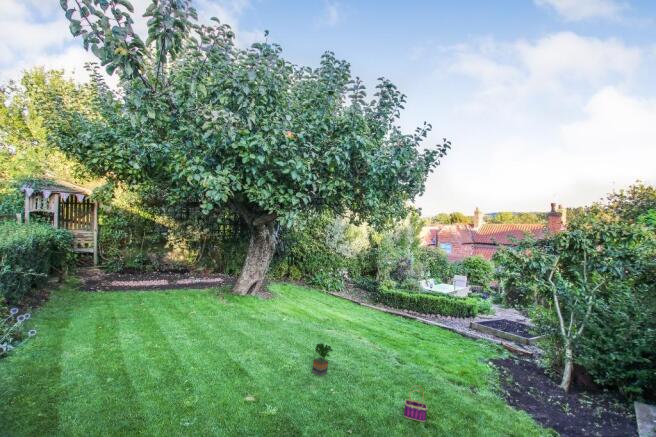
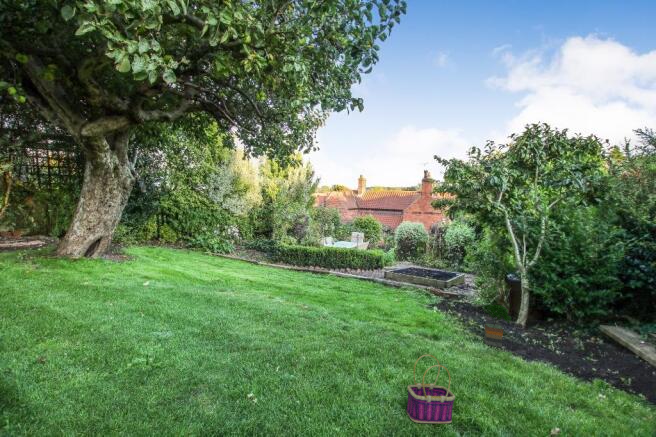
potted tree: present [312,343,333,376] -> present [483,304,511,347]

